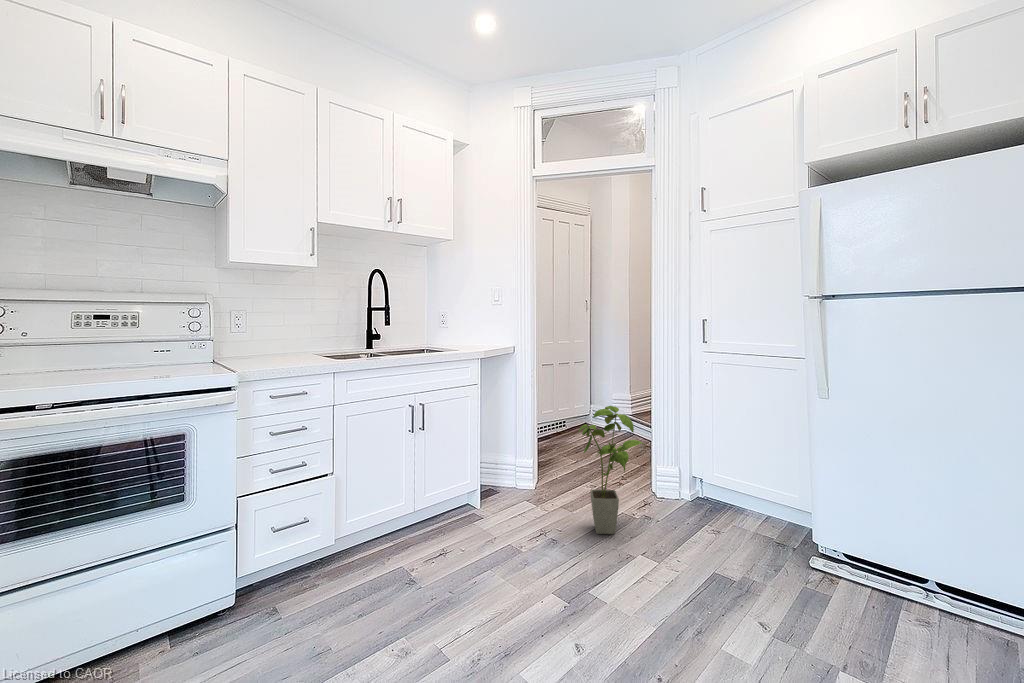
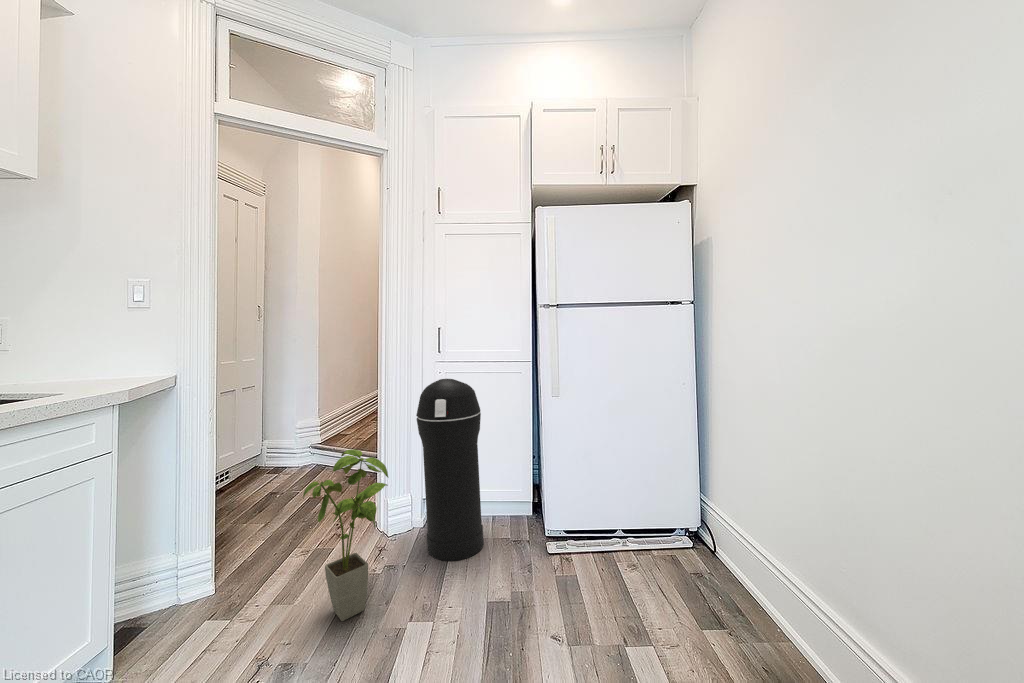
trash can: none [682,360,751,538] -> present [416,379,484,561]

